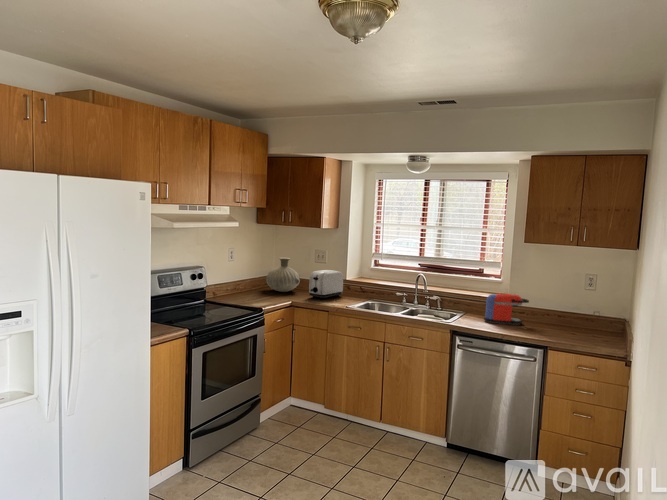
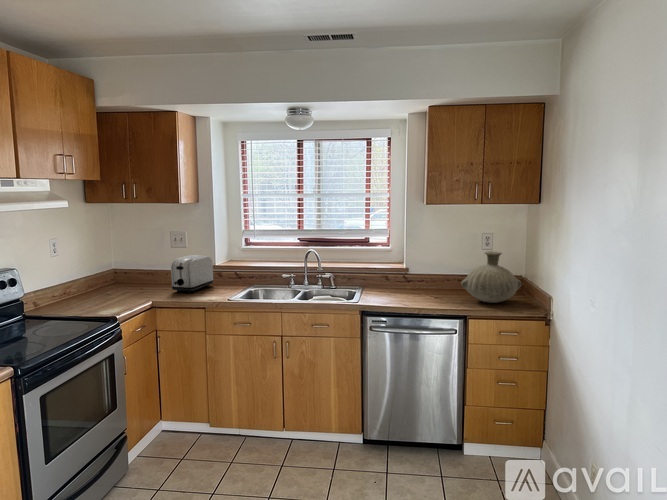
vase: present [266,257,300,292] -> present [461,251,522,303]
coffee maker: present [484,294,529,325] -> none [388,262,433,296]

